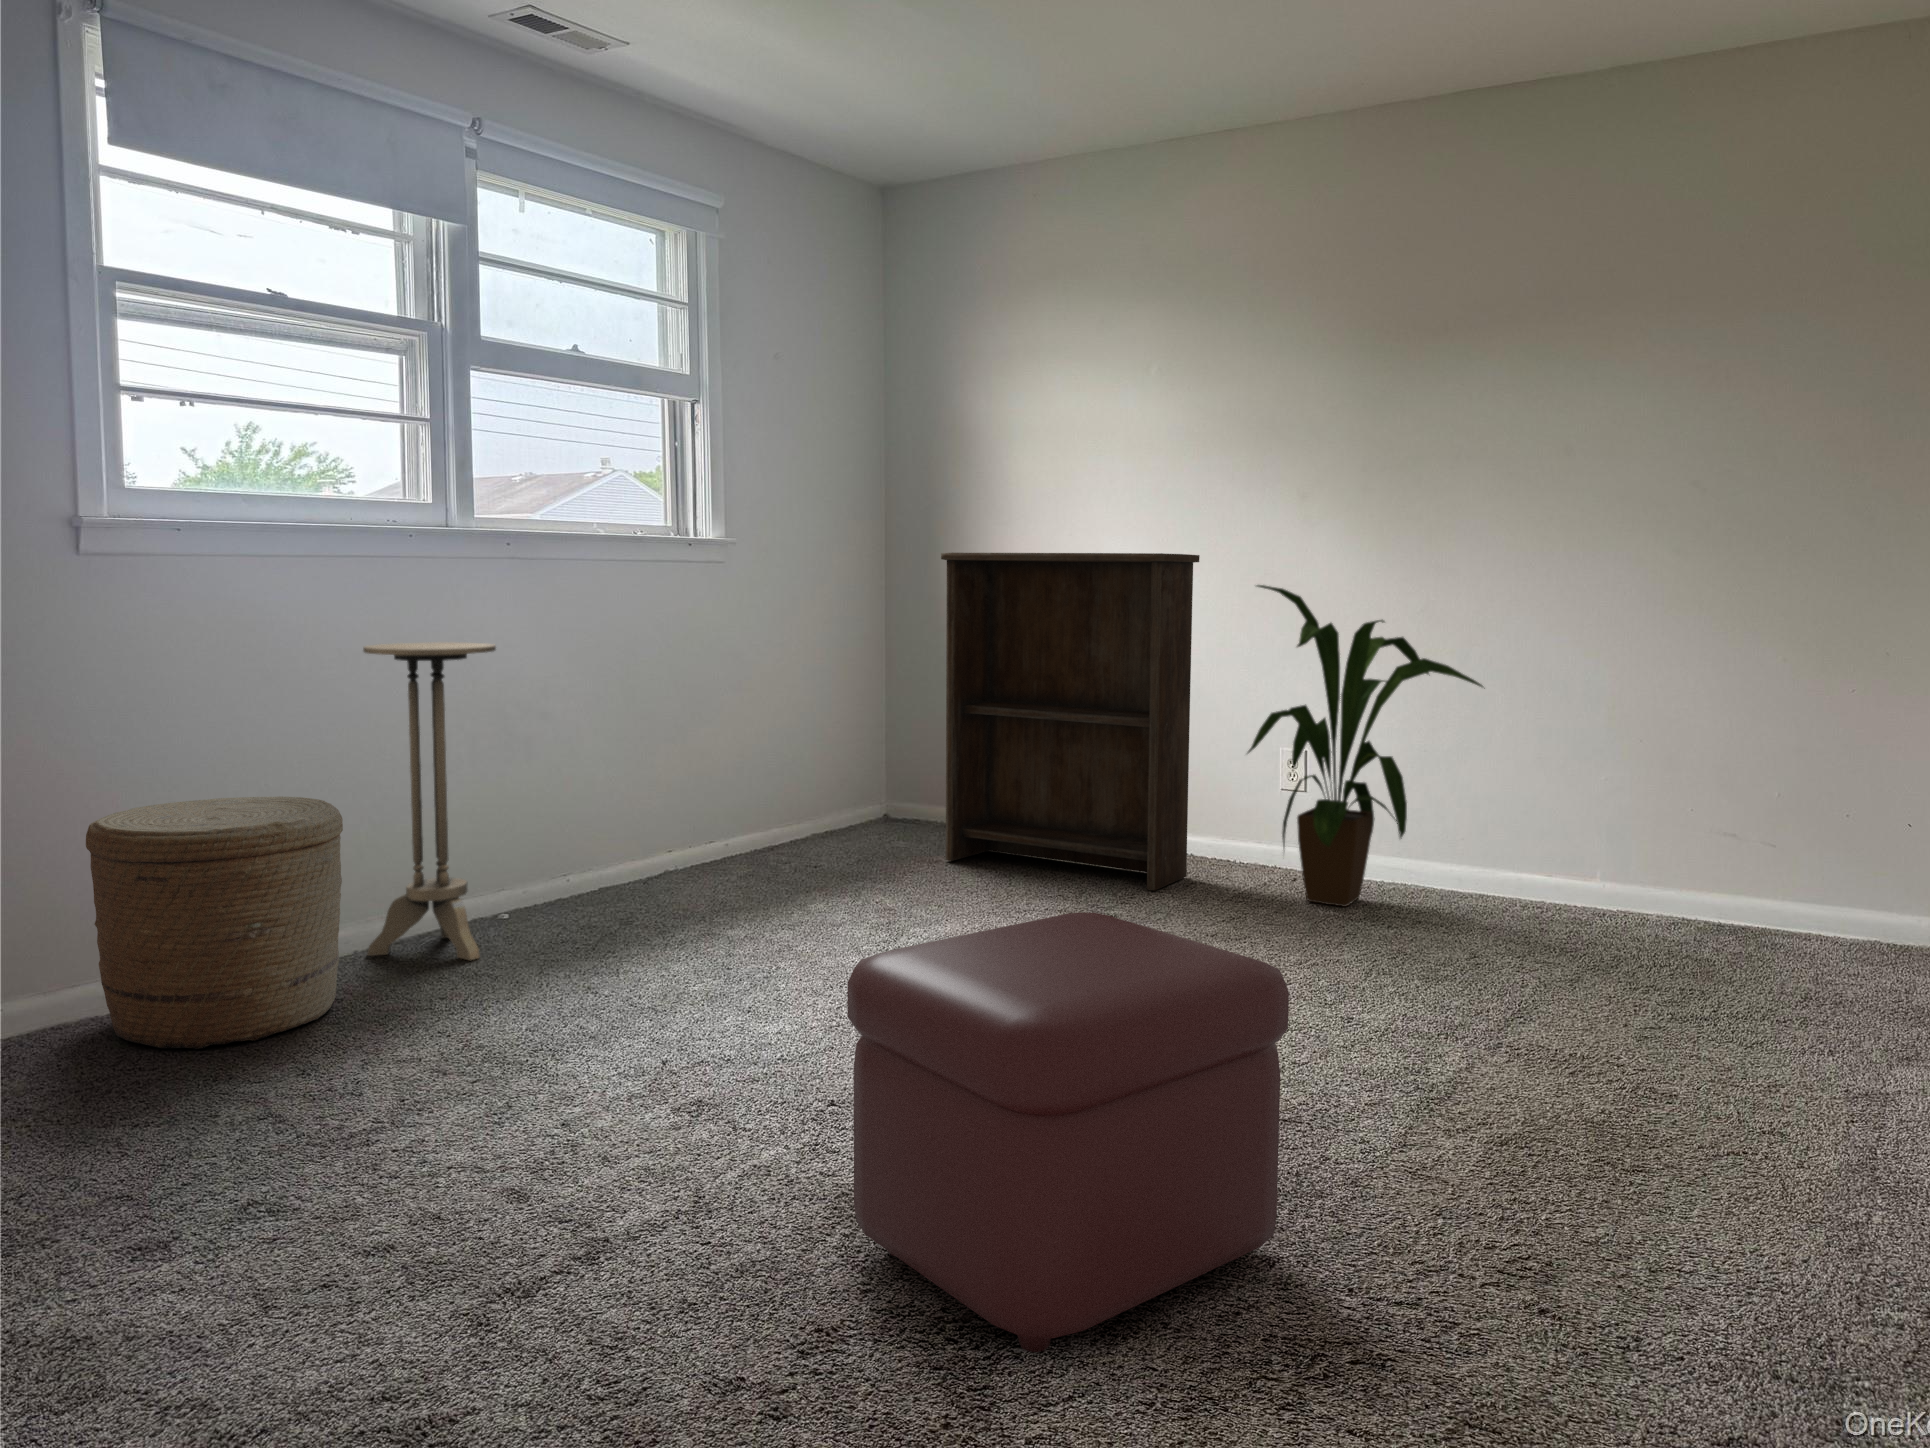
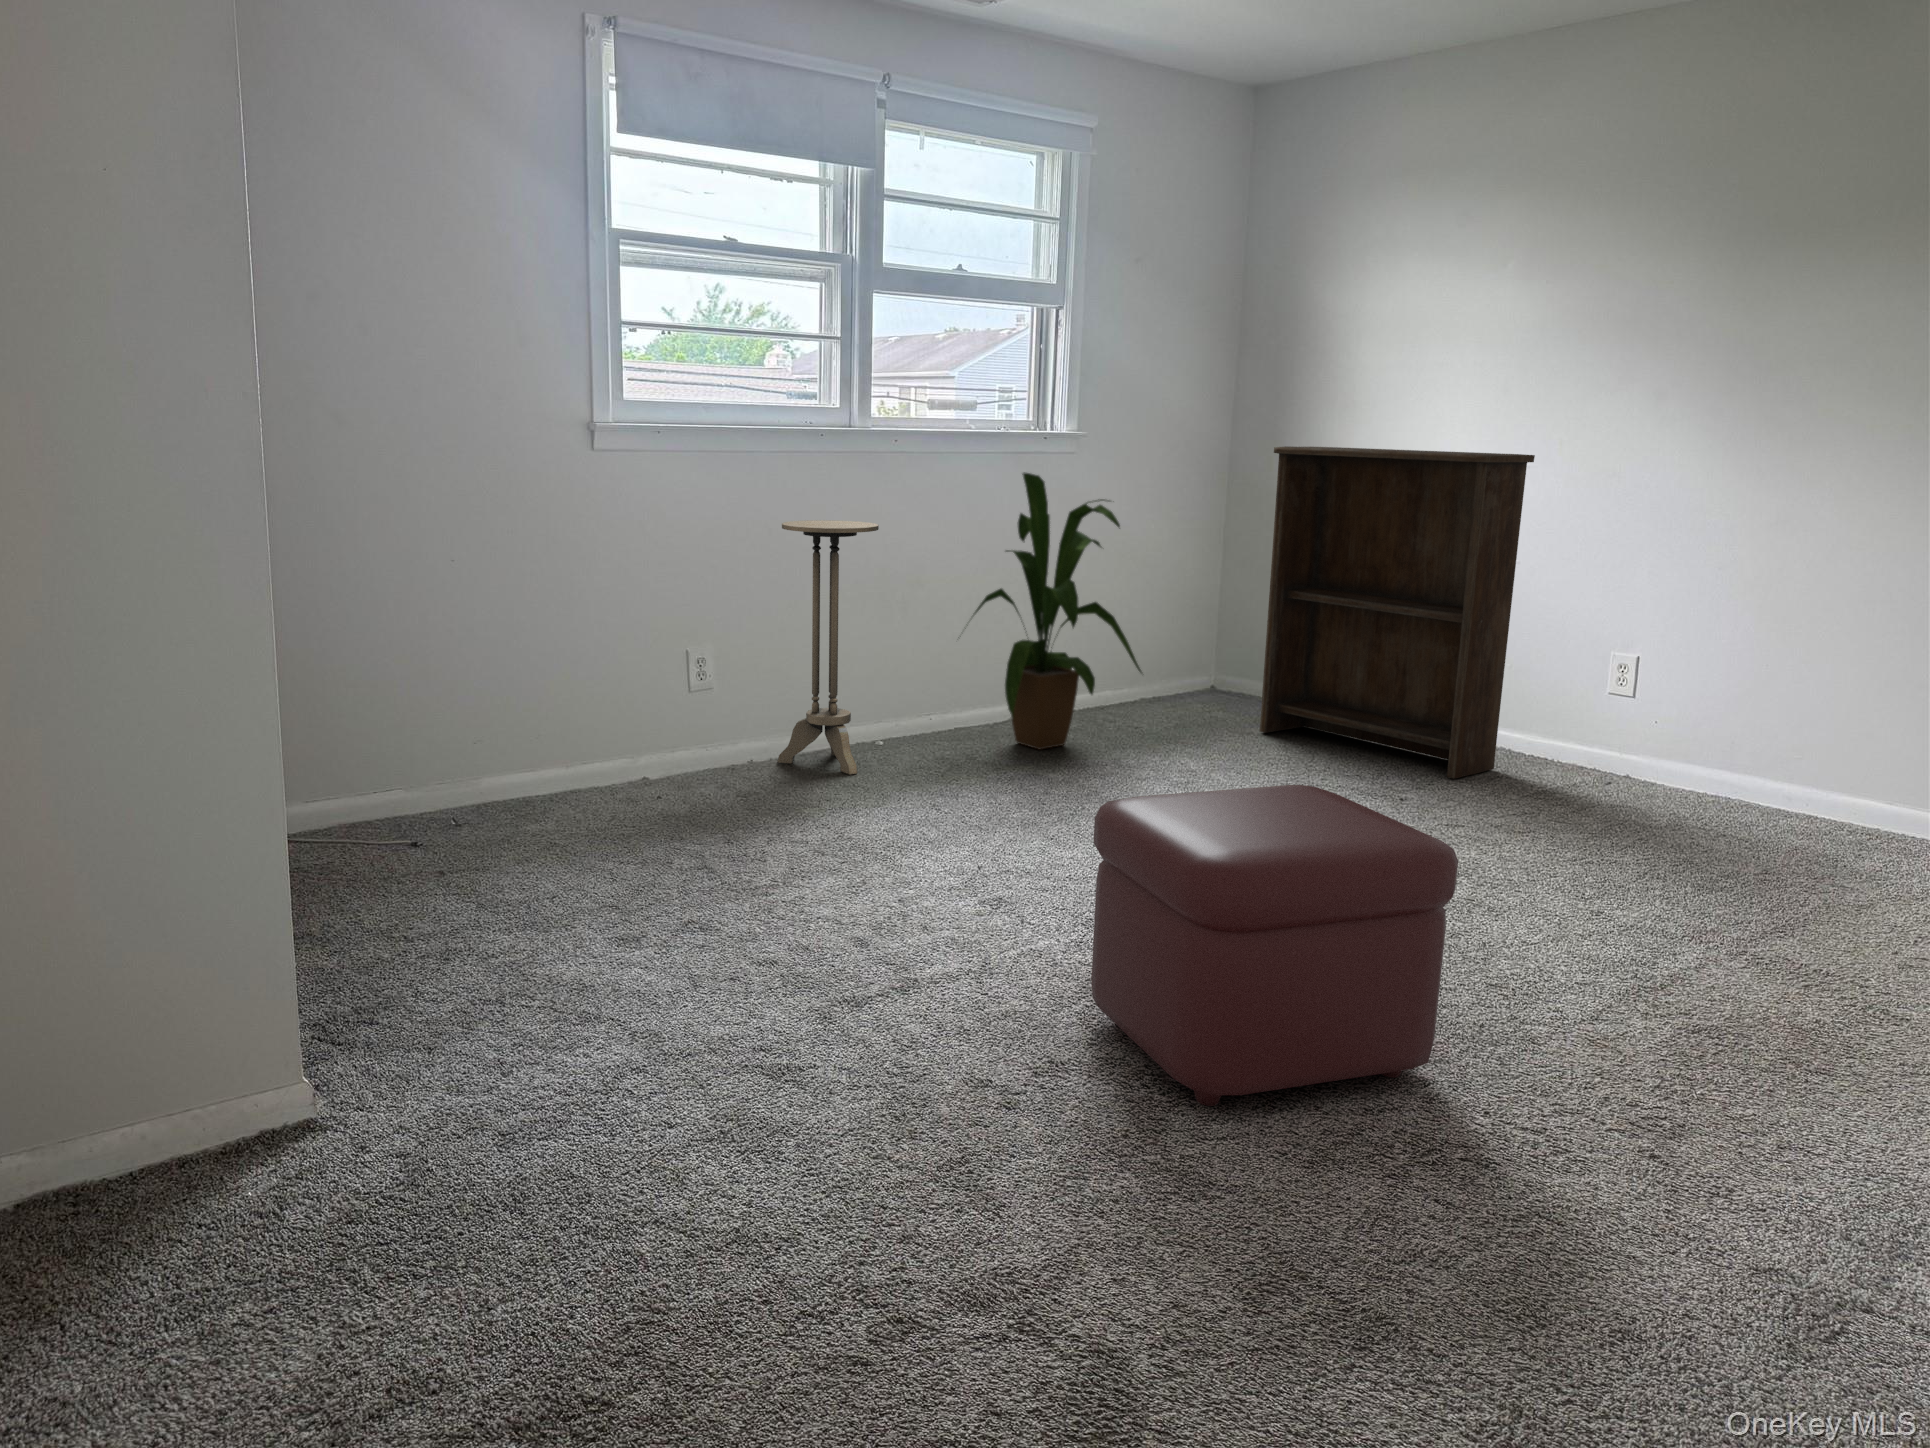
house plant: present [1248,585,1485,907] -> present [974,472,1142,750]
woven basket: present [86,796,343,1050] -> none [598,635,762,816]

